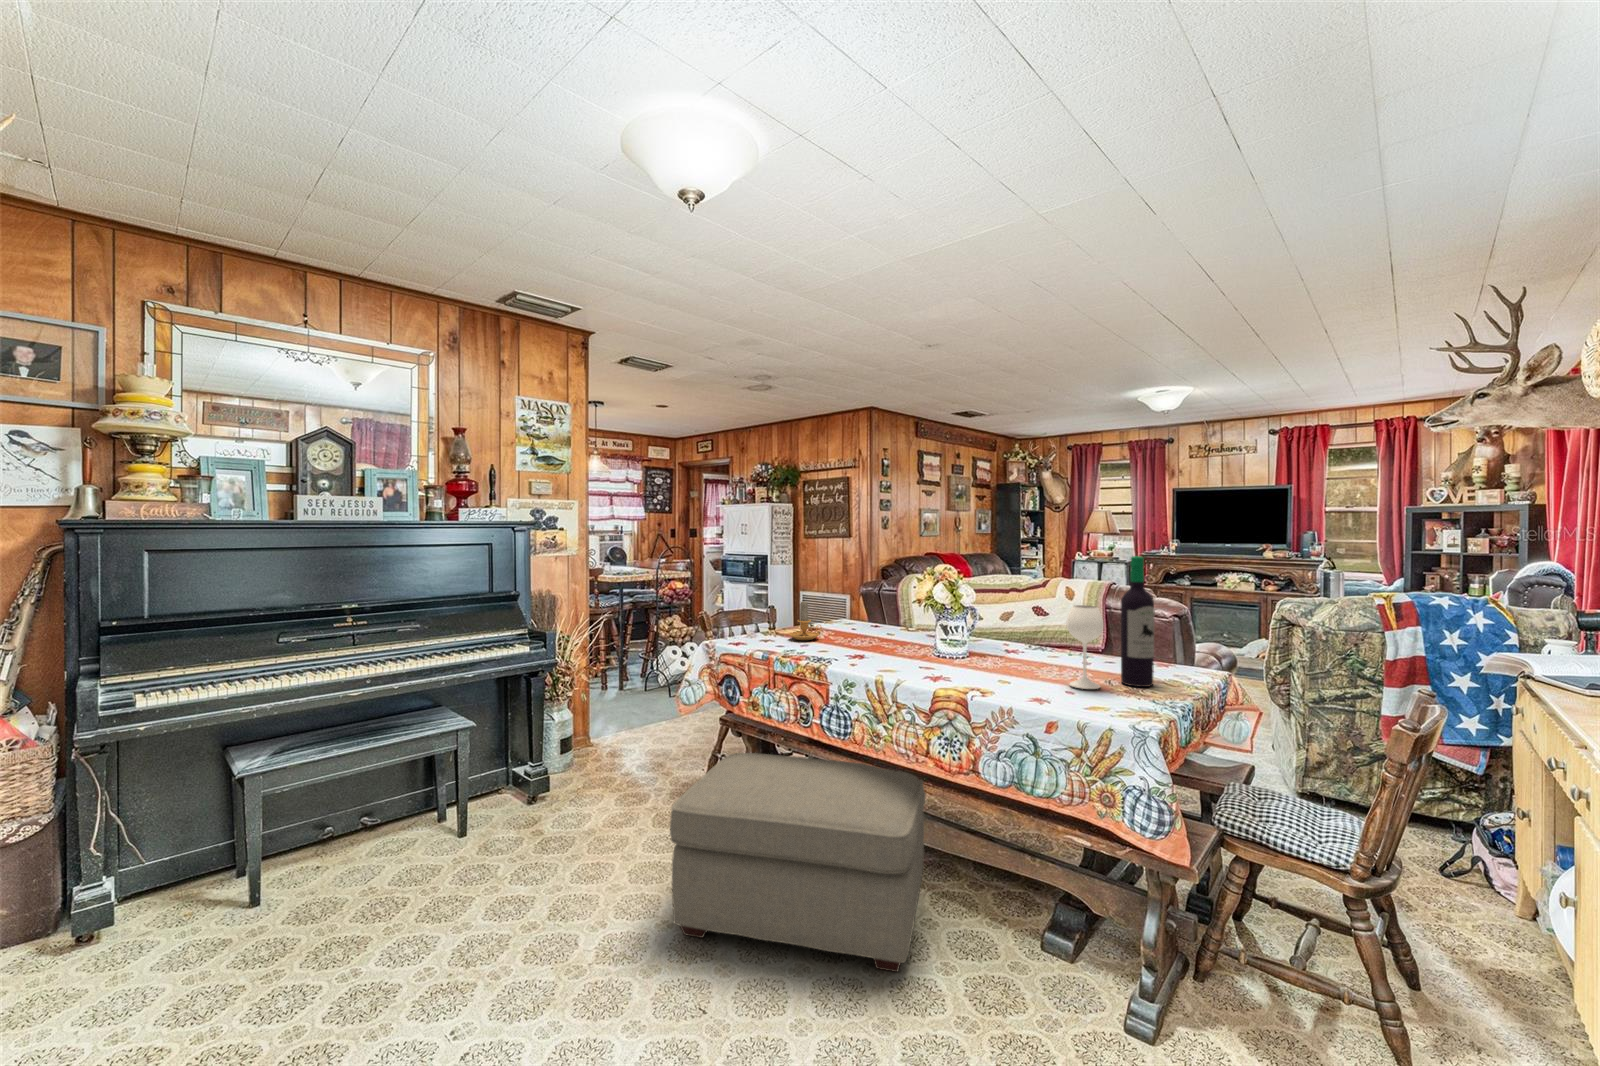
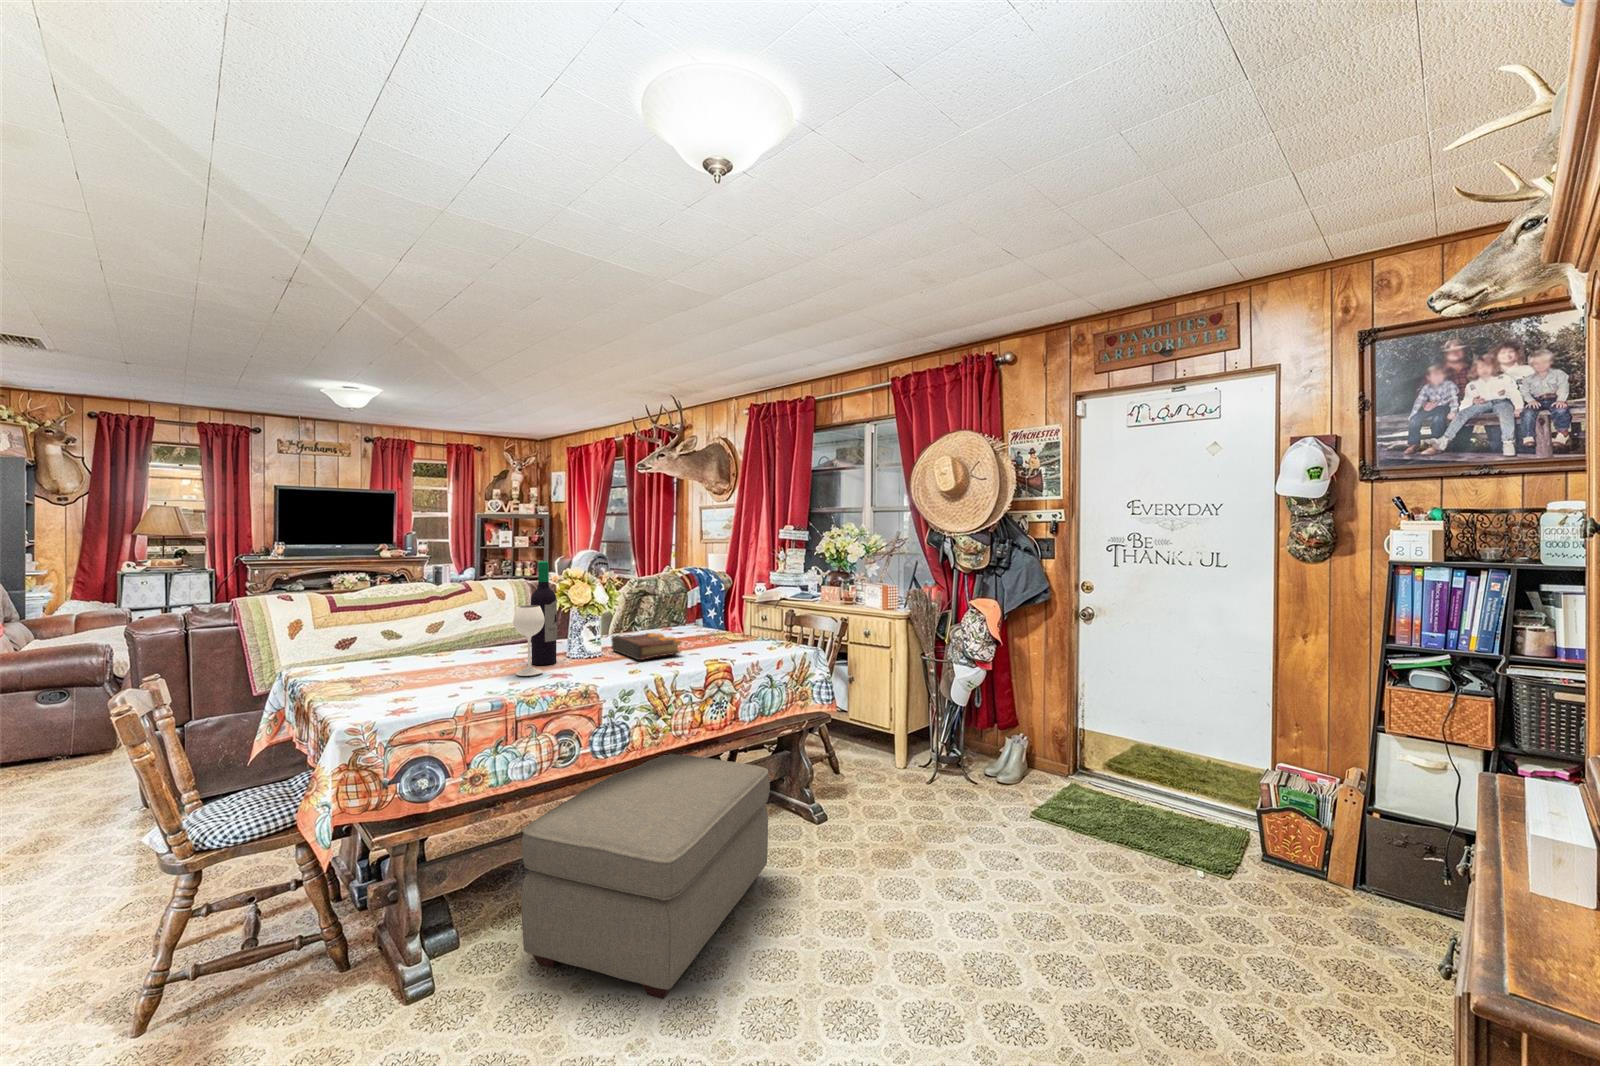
wine bottle: present [1066,556,1155,689] -> present [513,561,557,676]
candle: present [789,601,822,640] -> none [413,636,458,689]
book: none [936,639,1026,673] -> present [611,633,682,660]

